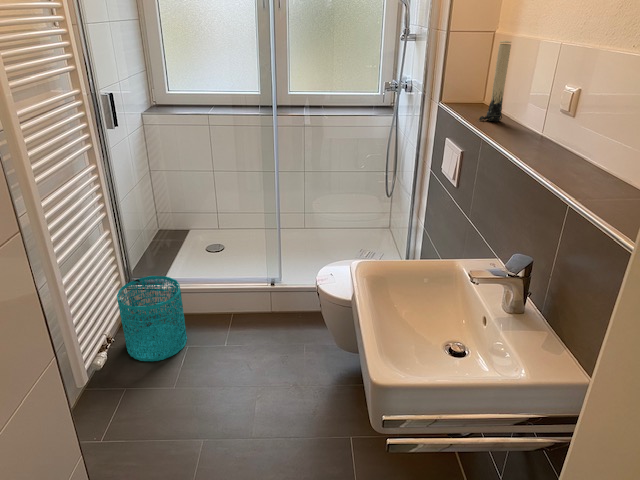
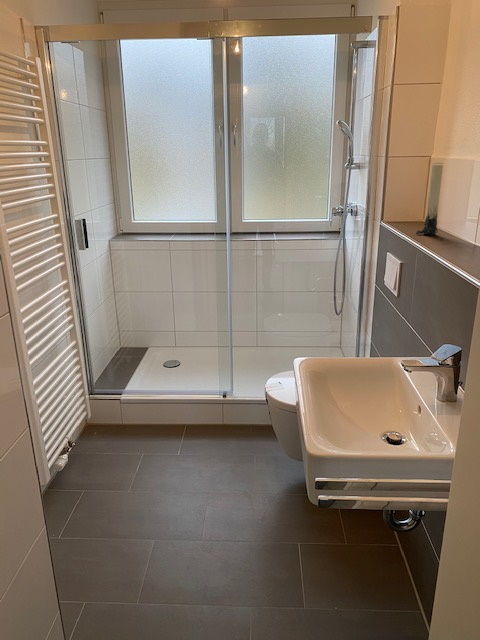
wastebasket: present [117,276,187,361] -> none [80,385,143,465]

